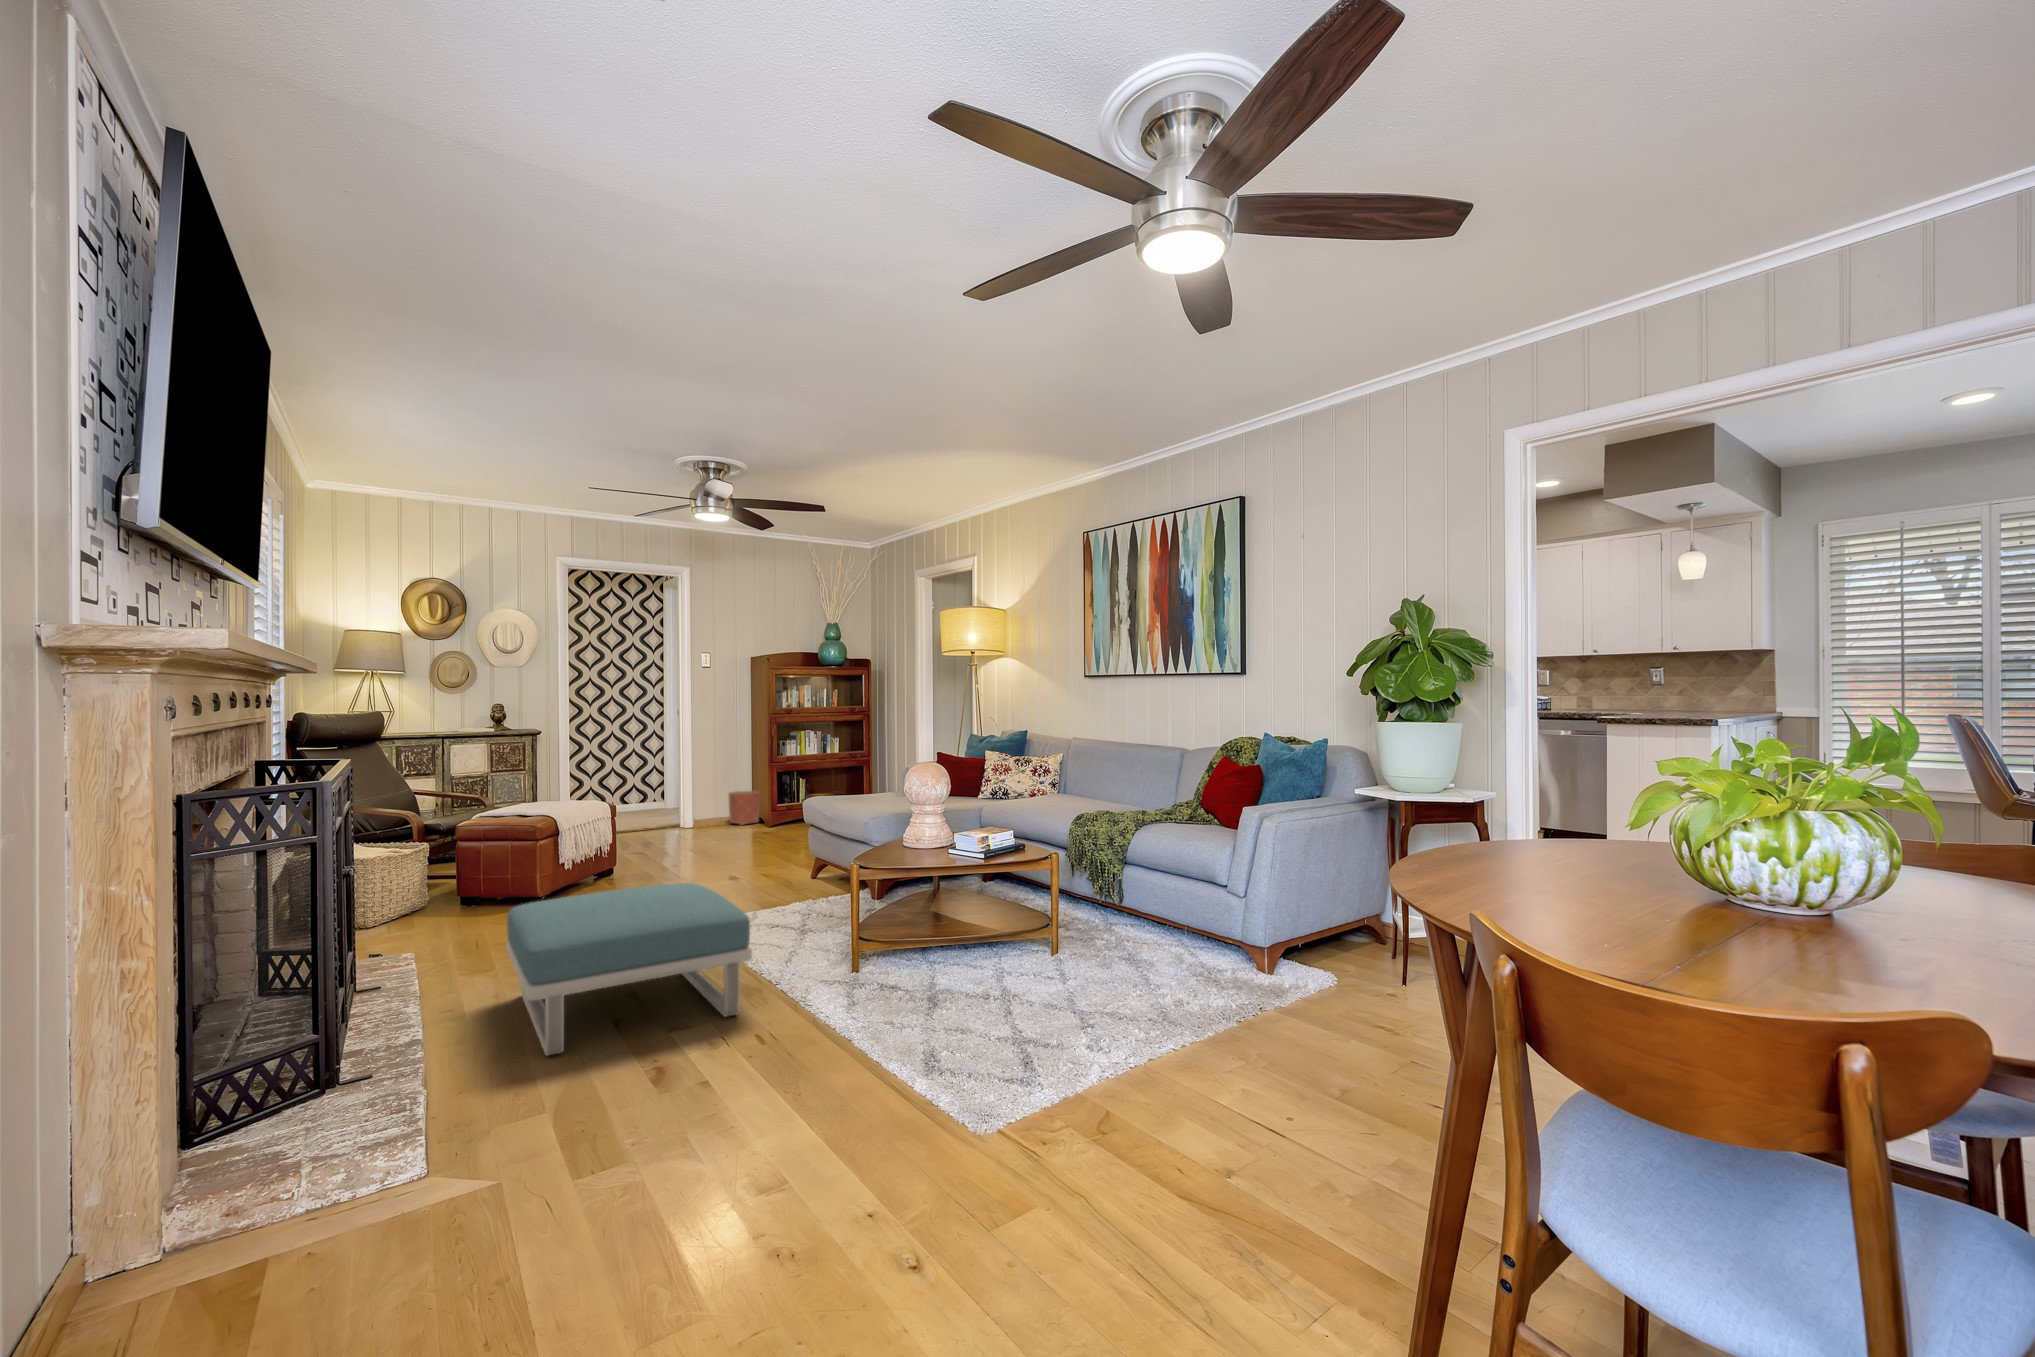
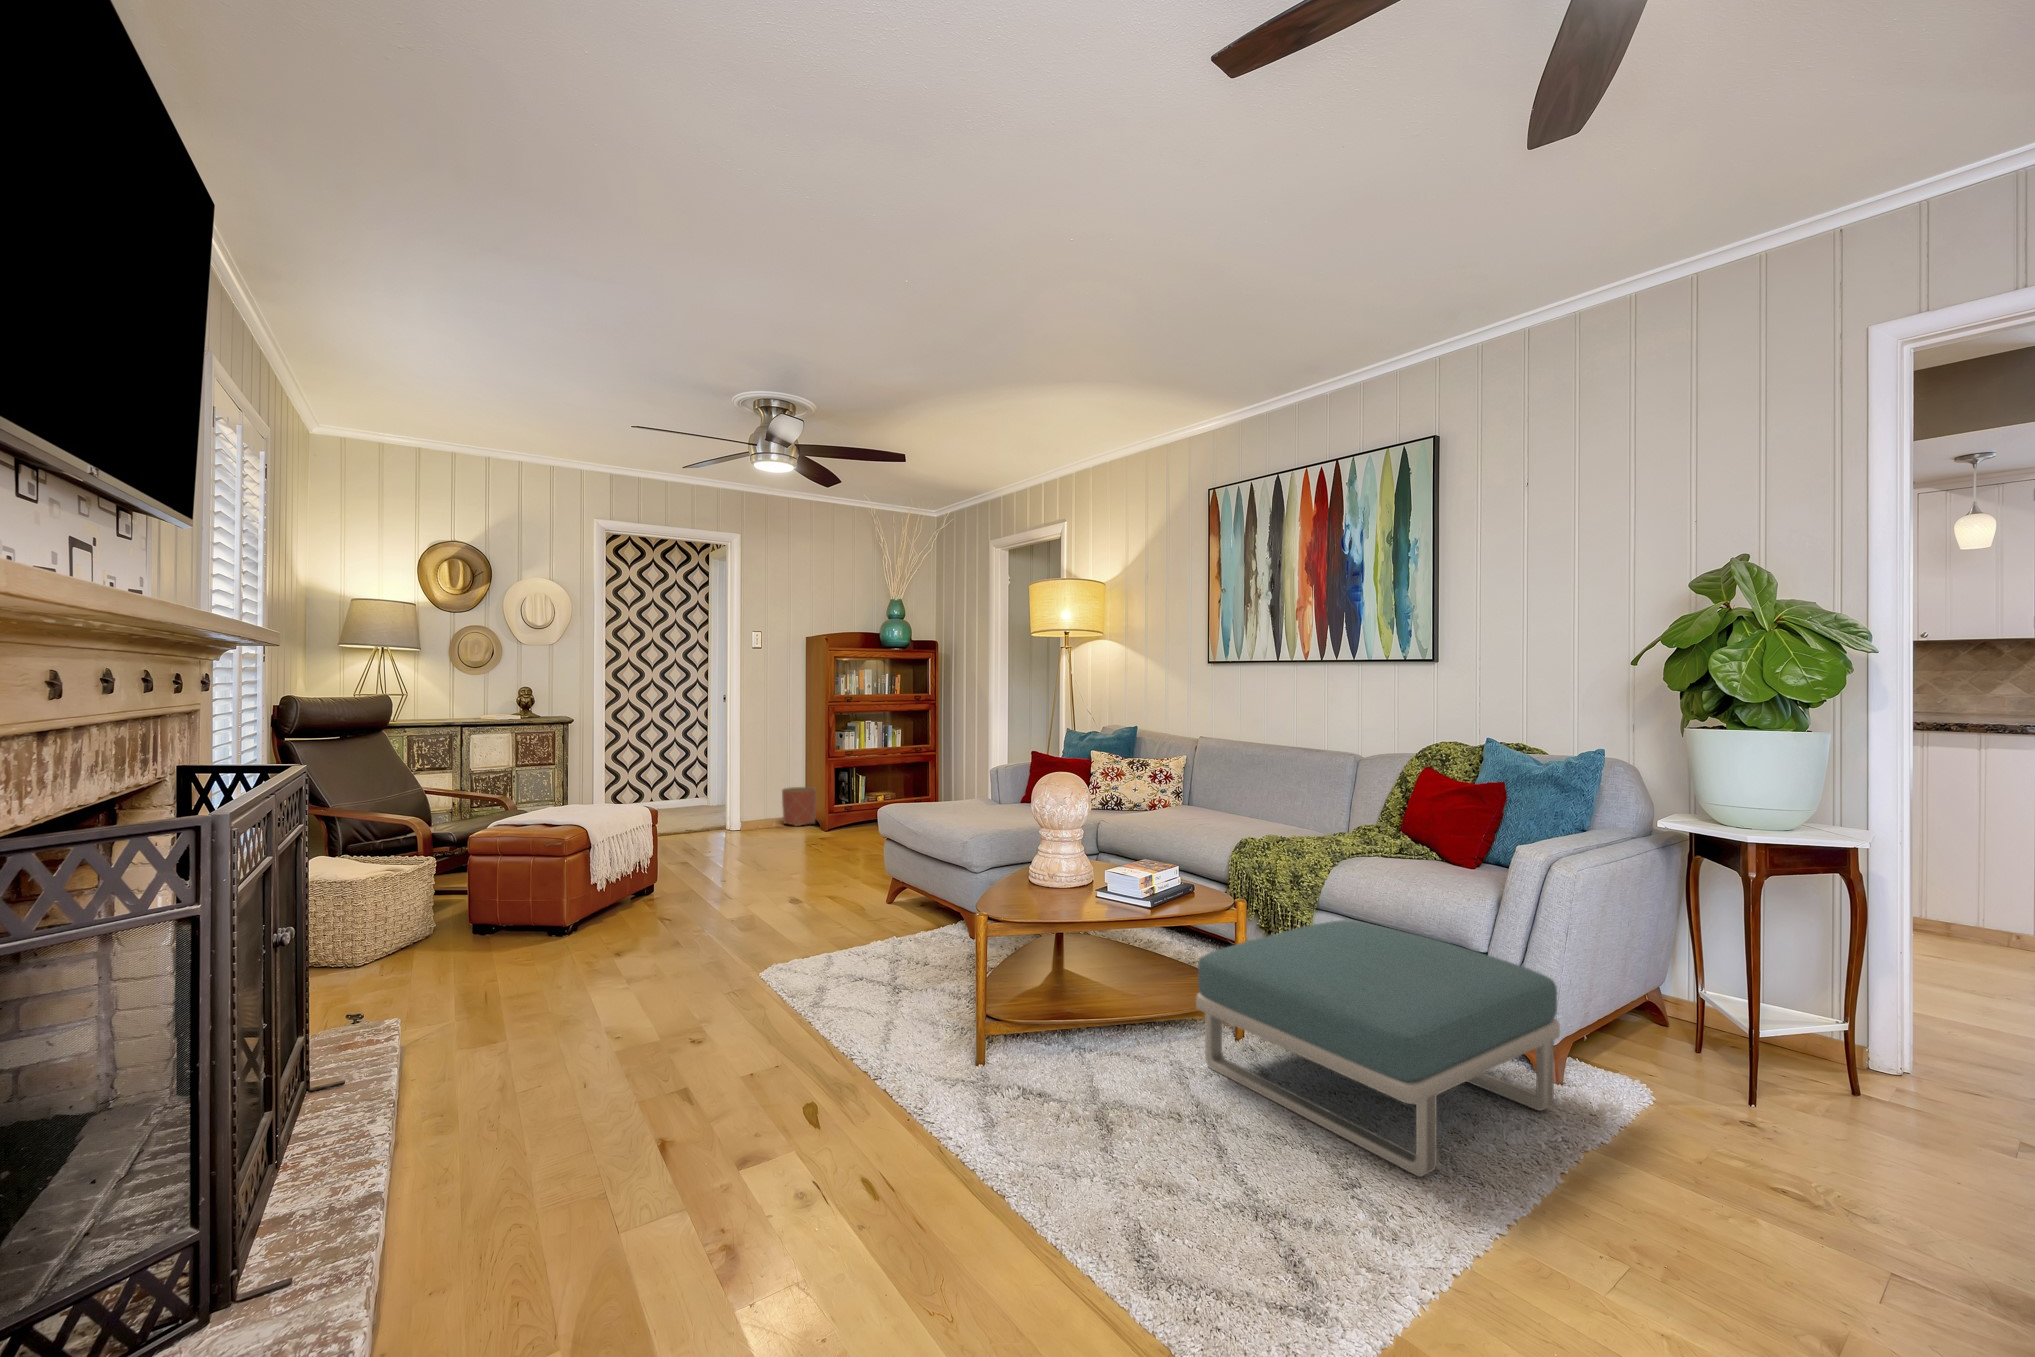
footstool: present [506,883,752,1056] -> present [1196,920,1560,1176]

